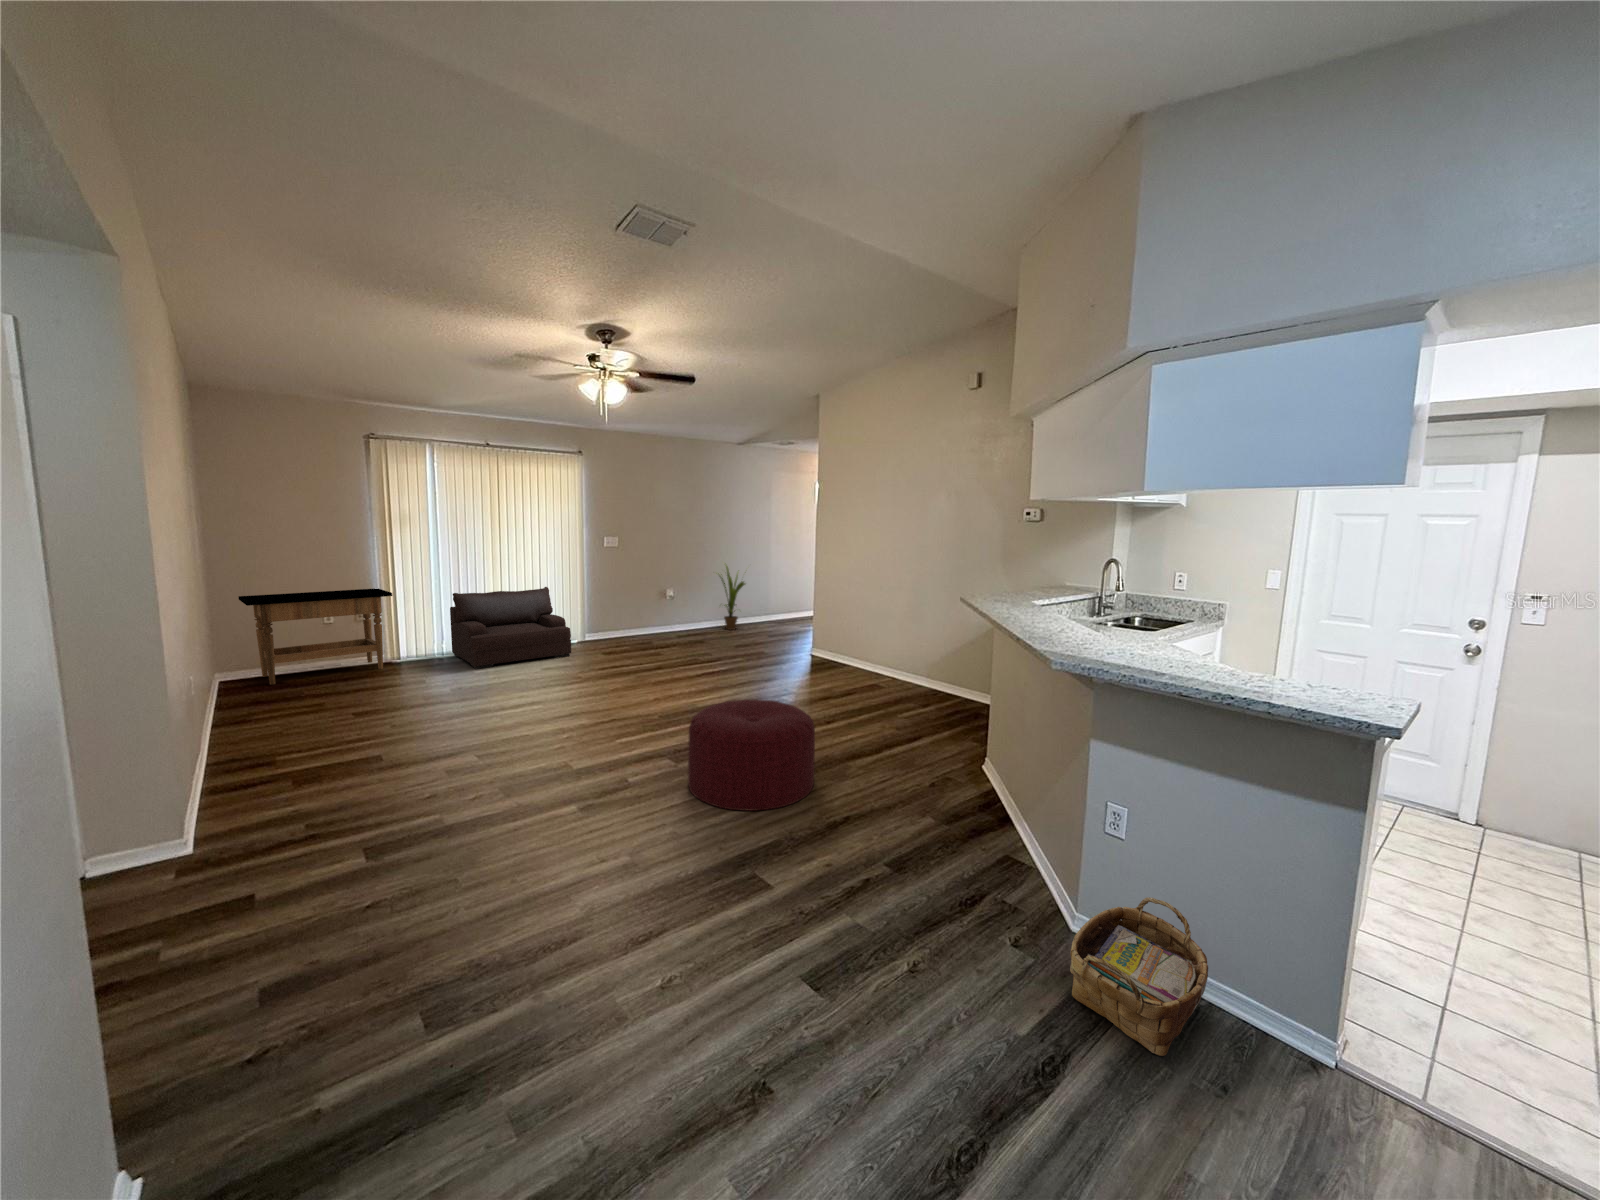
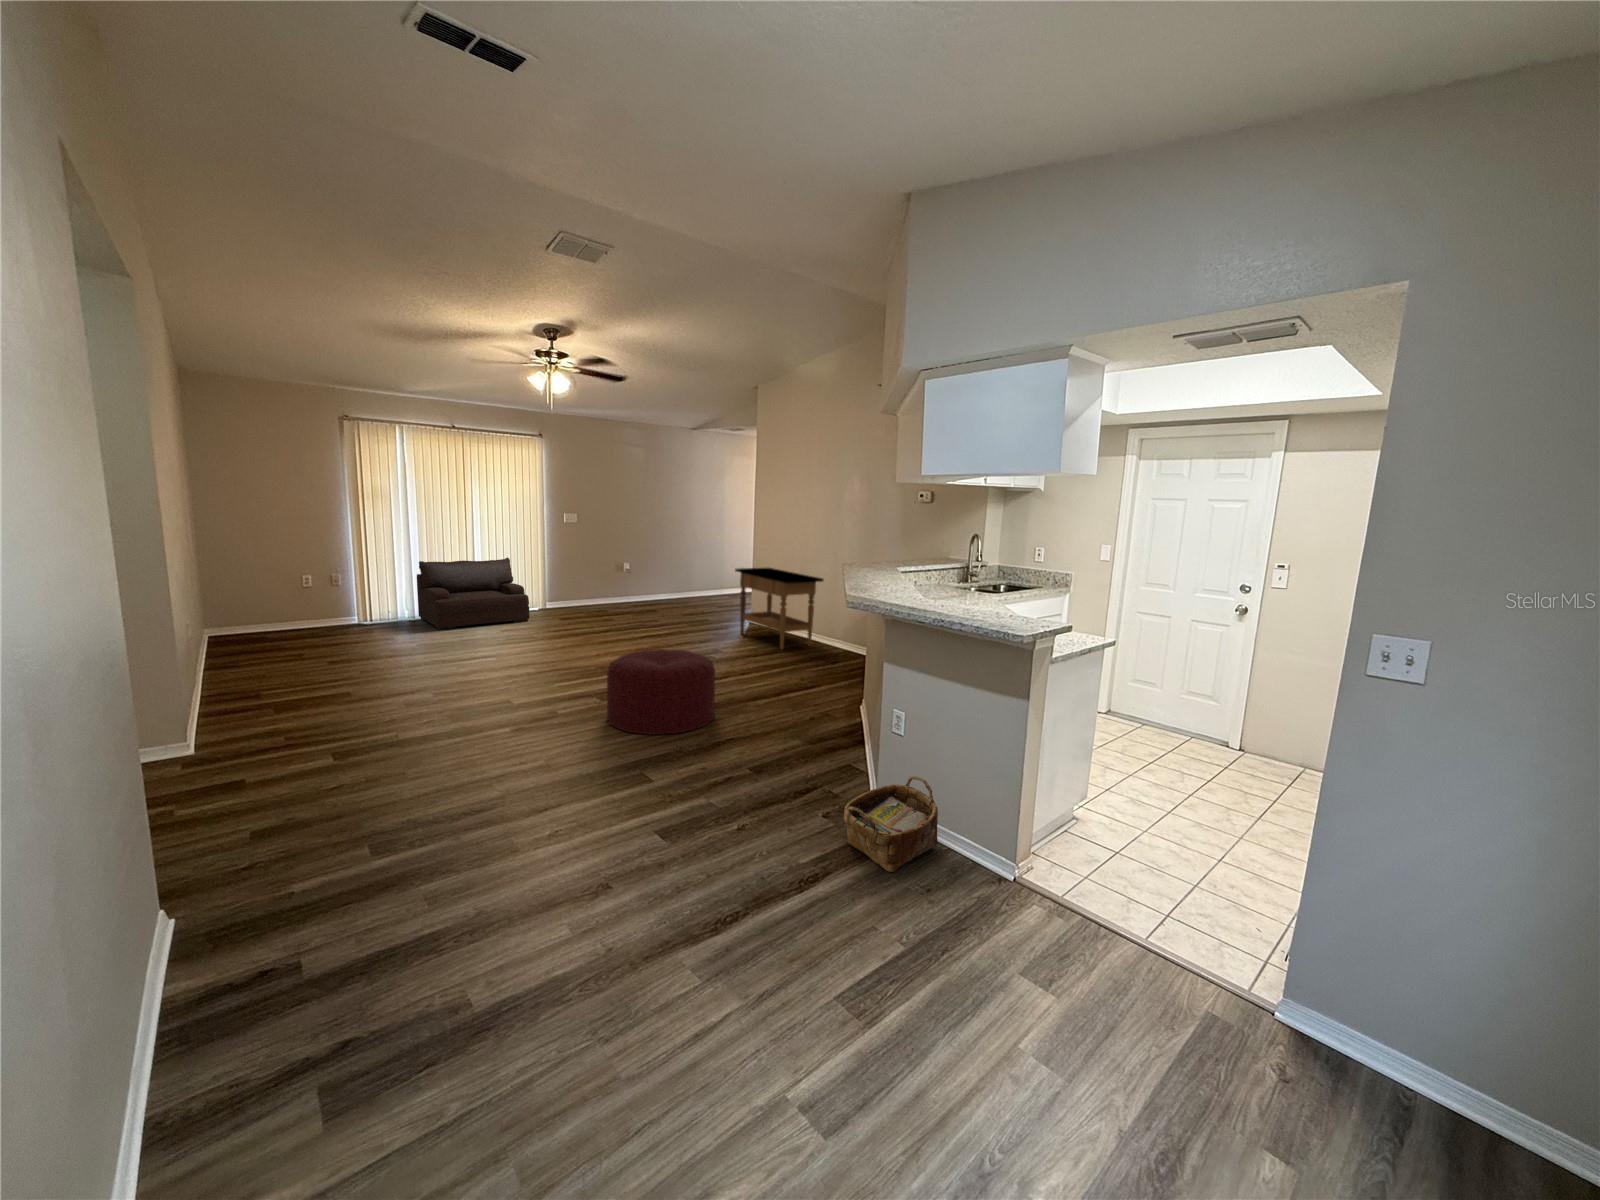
house plant: present [720,566,745,630] -> none [668,538,705,602]
side table: present [239,589,392,685] -> present [735,568,823,649]

